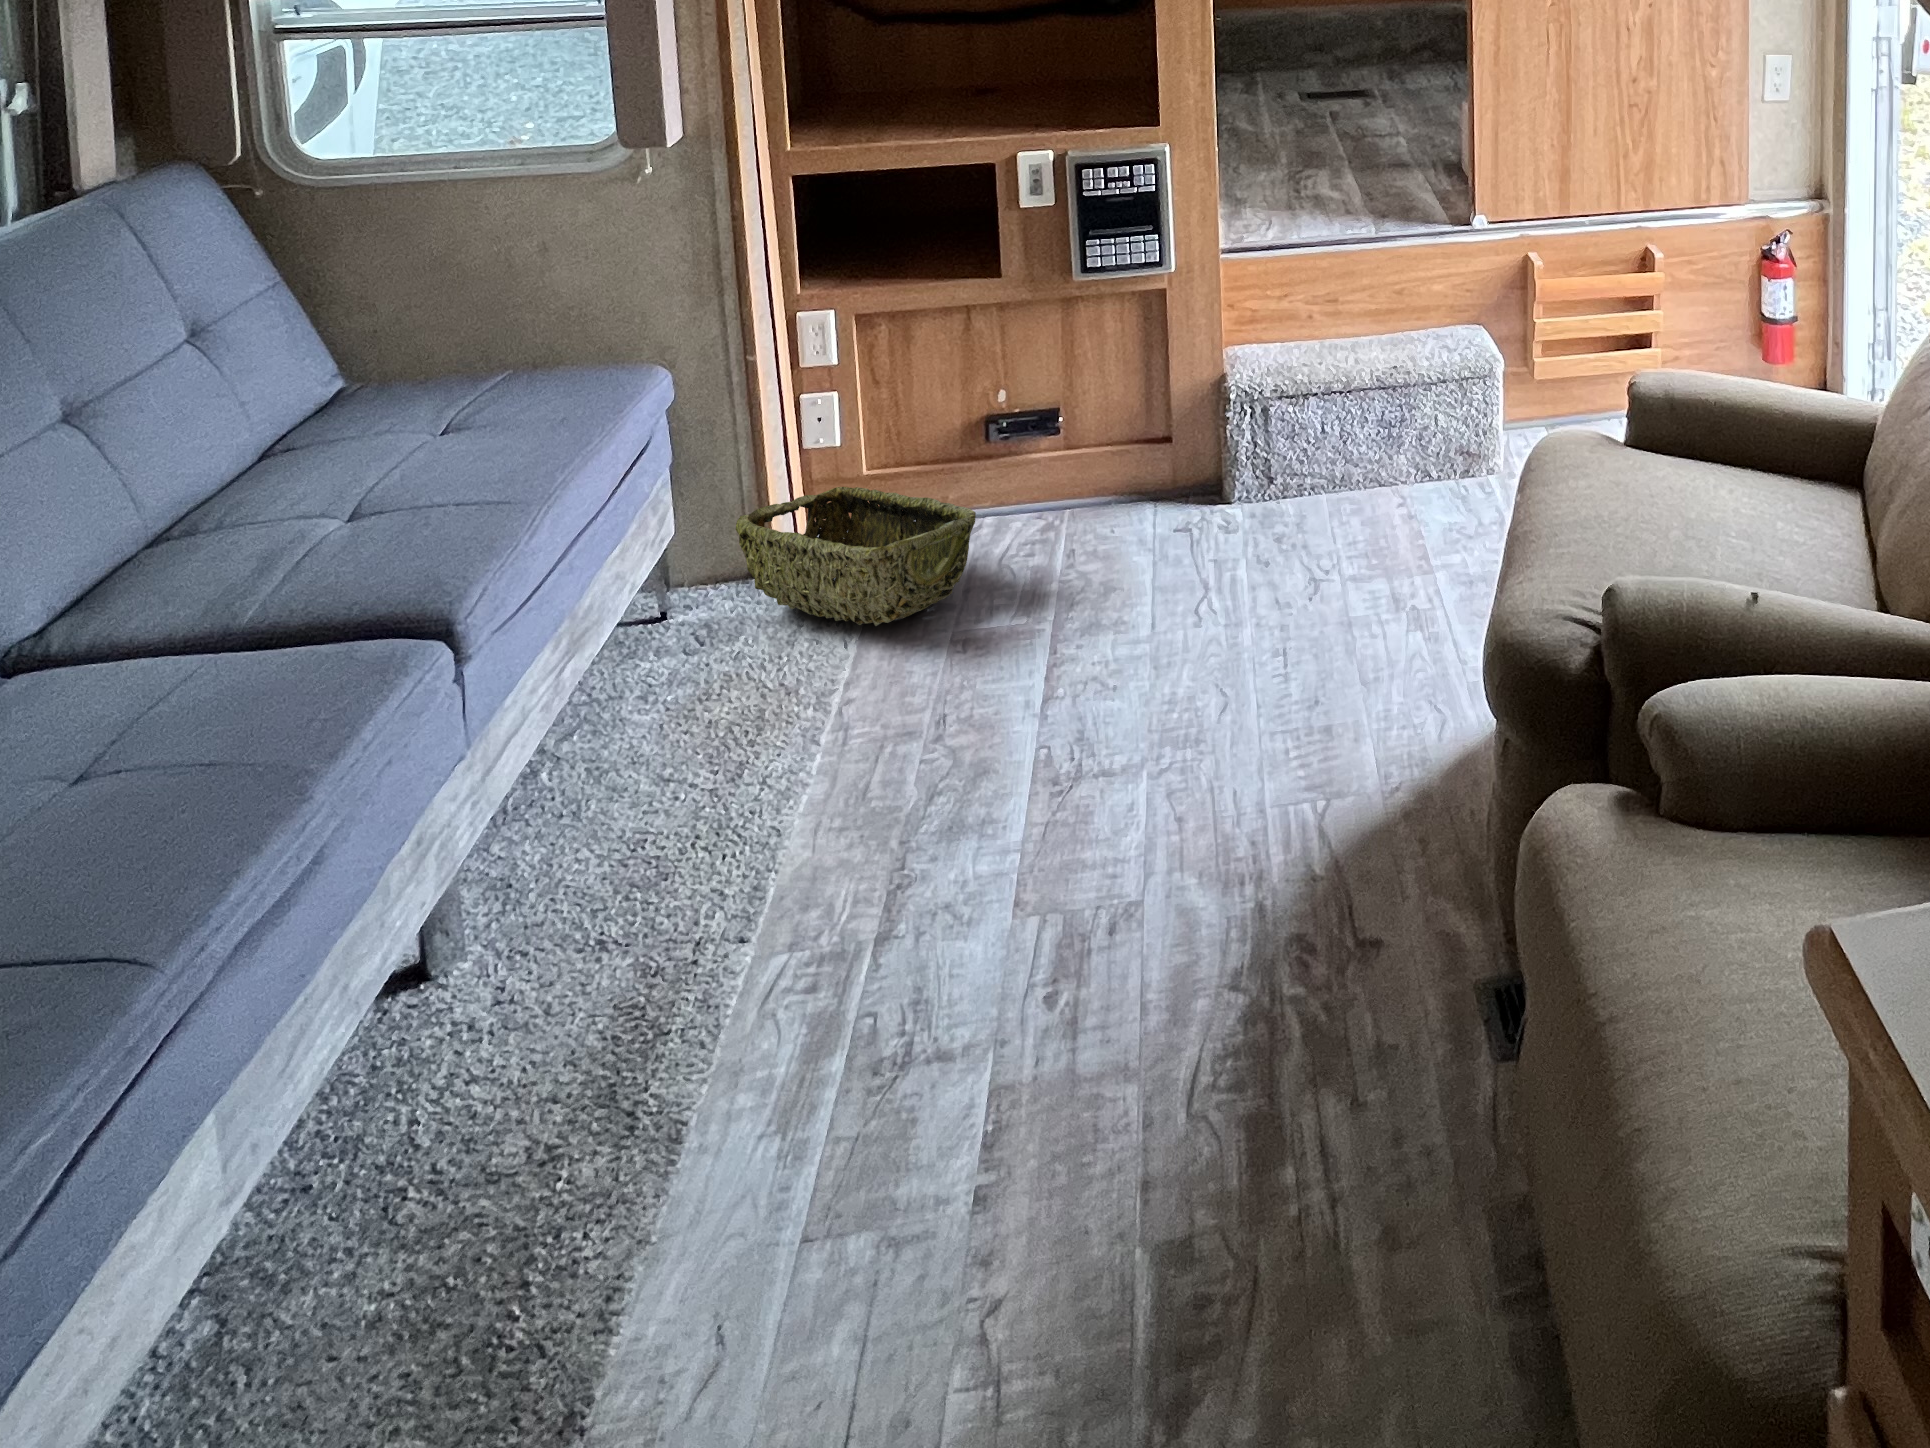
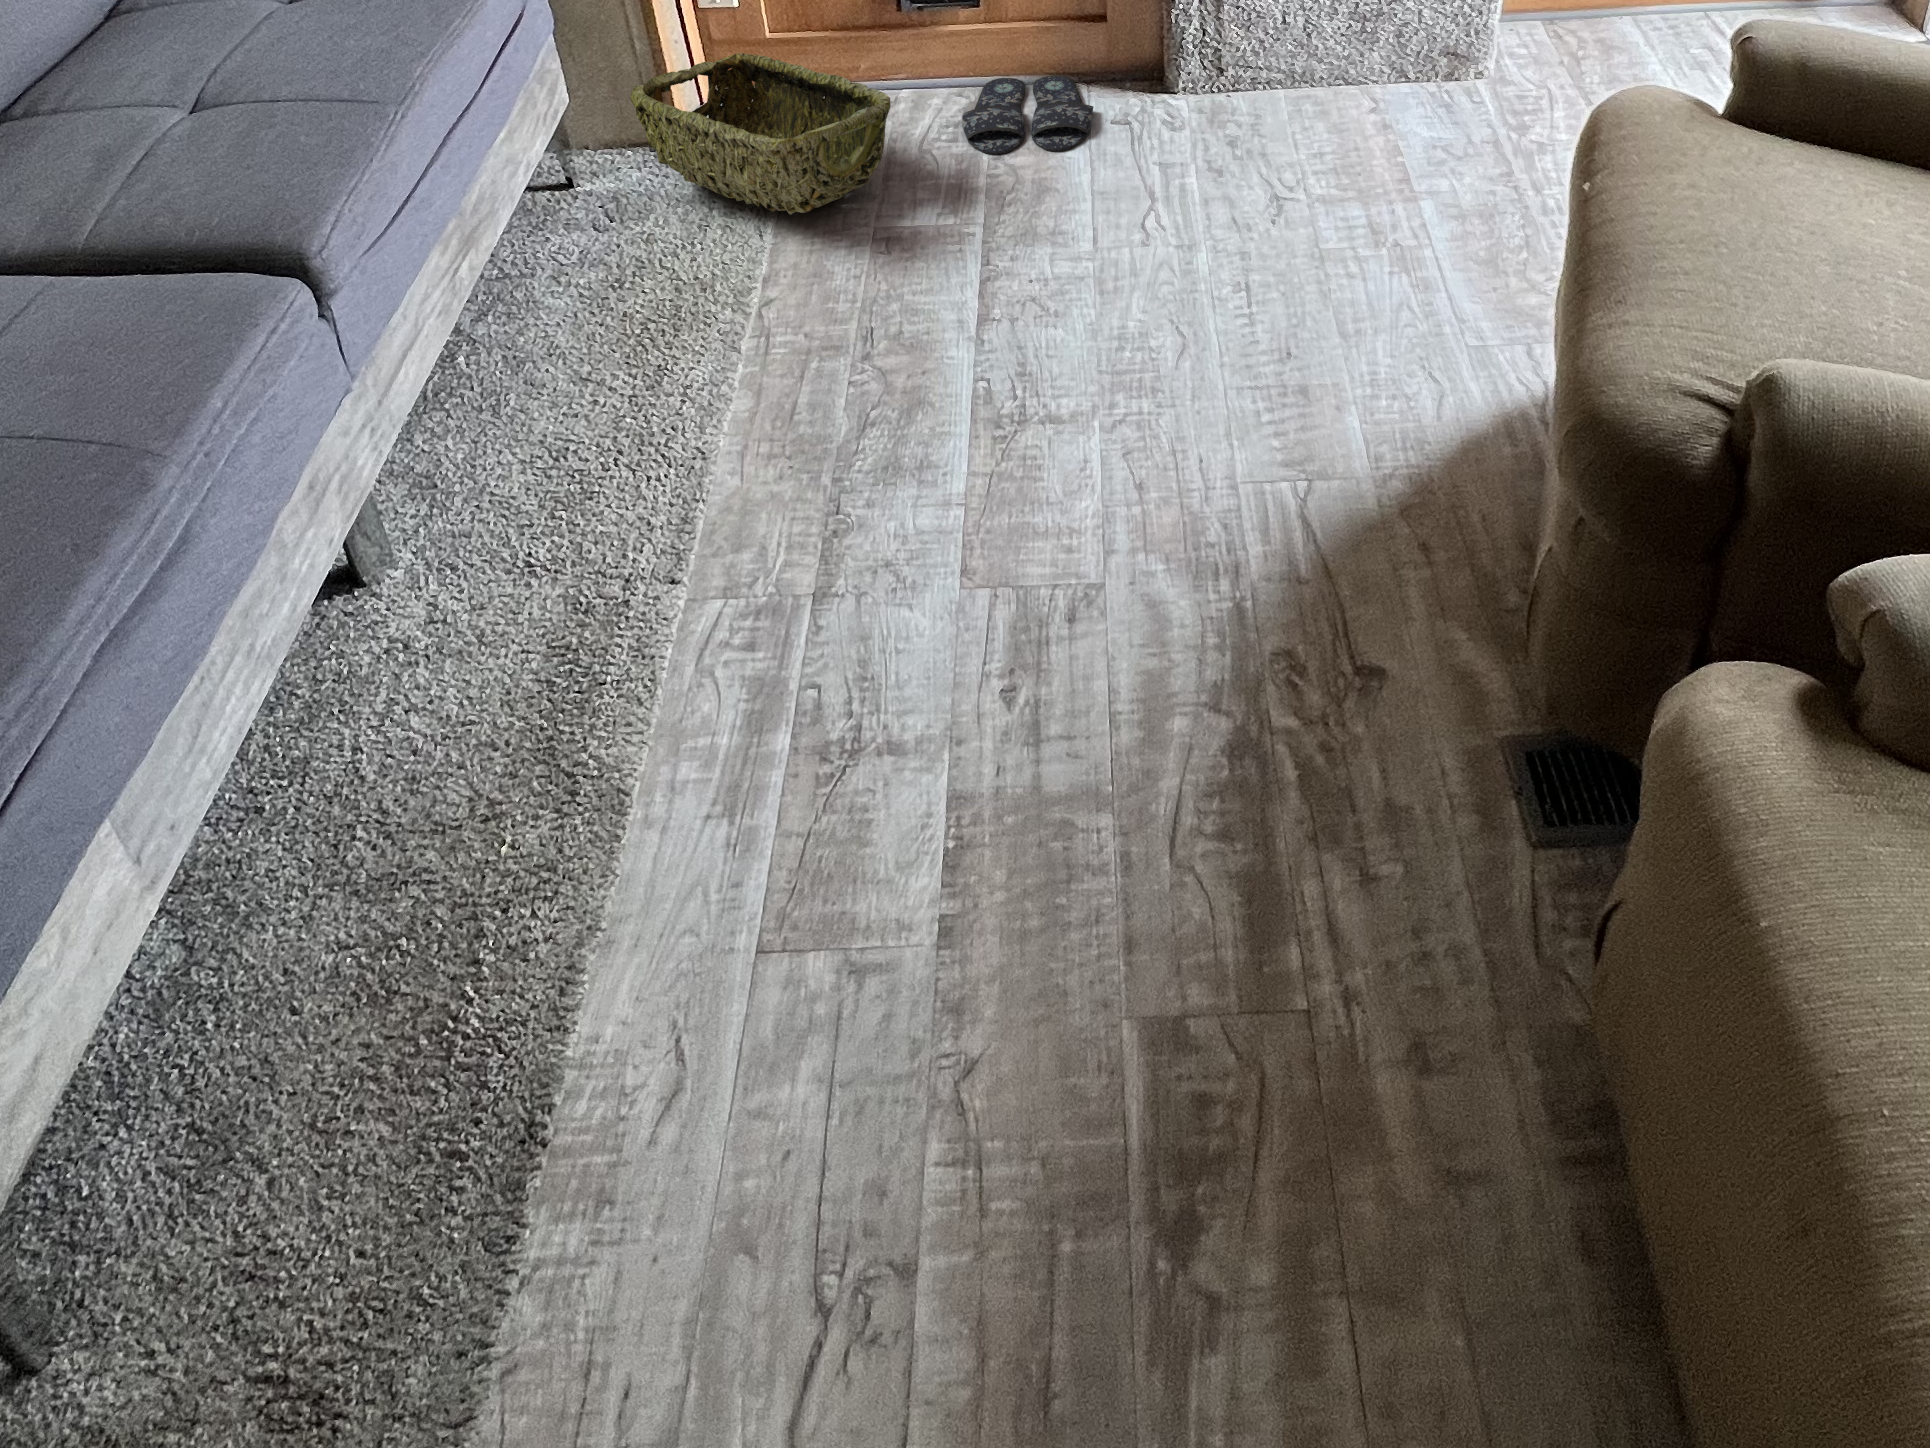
slippers: none [1041,498,1160,566] -> present [962,75,1094,155]

